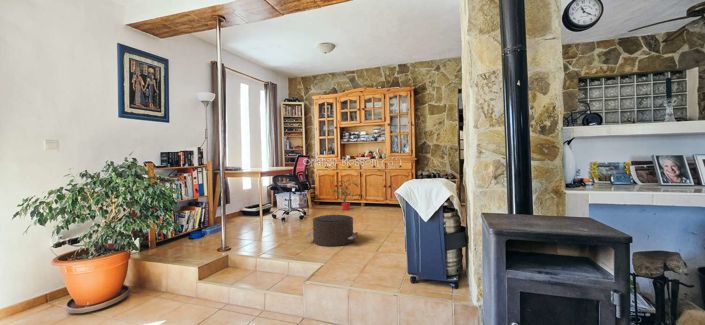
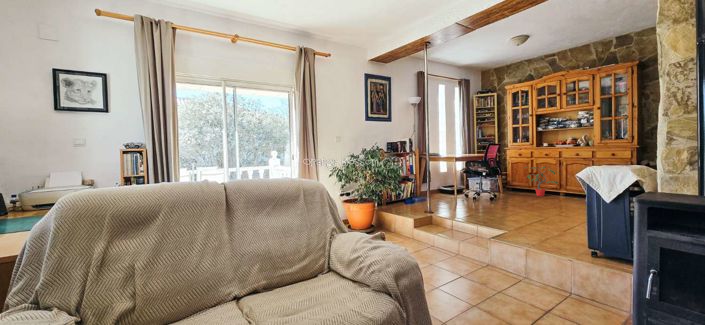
pouf: present [305,215,358,246] -> none [493,196,547,222]

